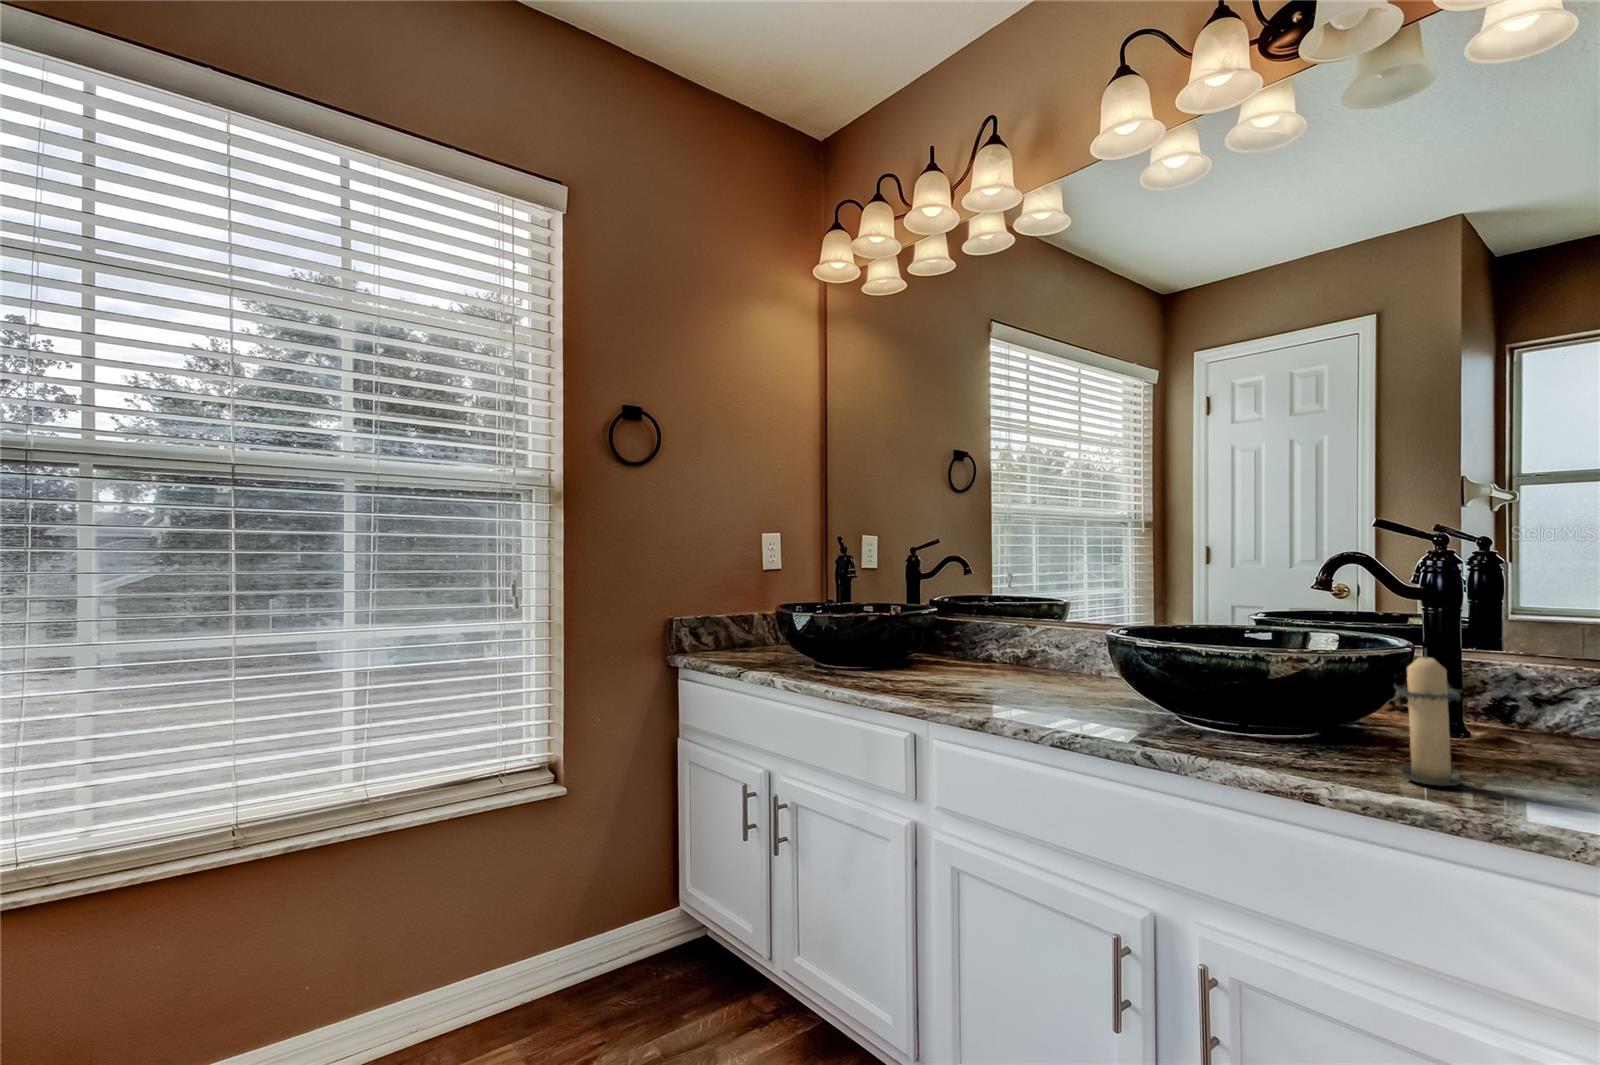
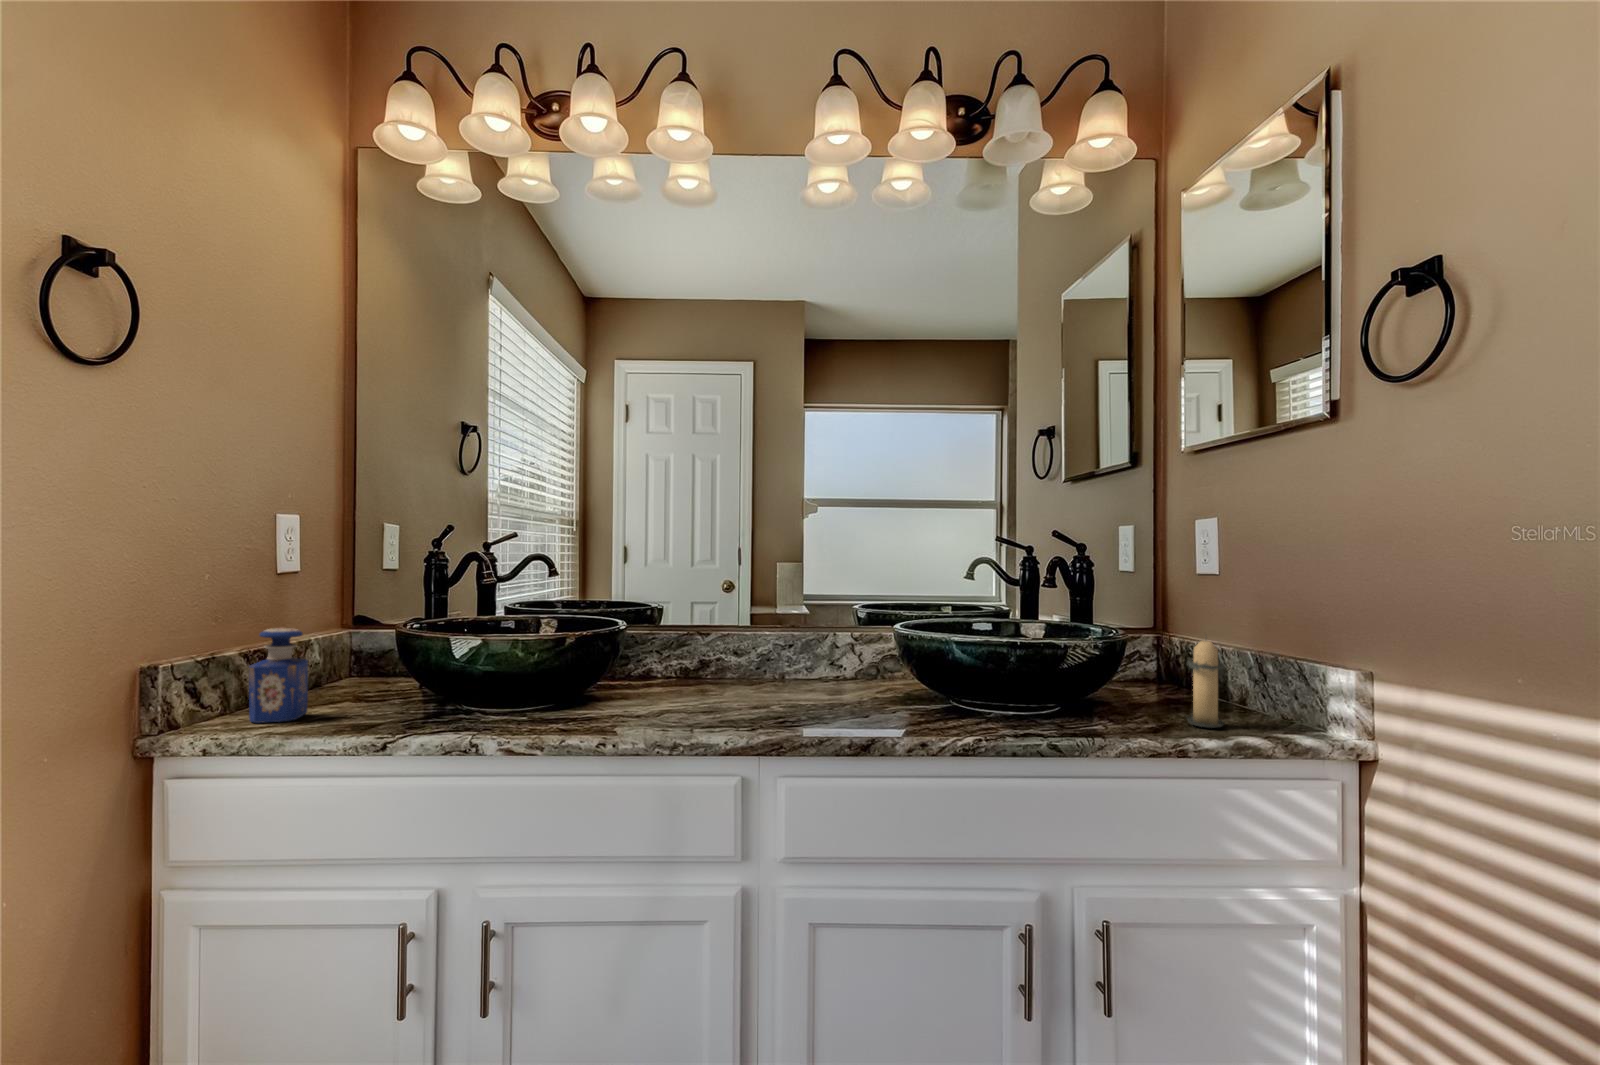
perfume bottle: none [714,600,745,657] -> present [249,627,308,723]

